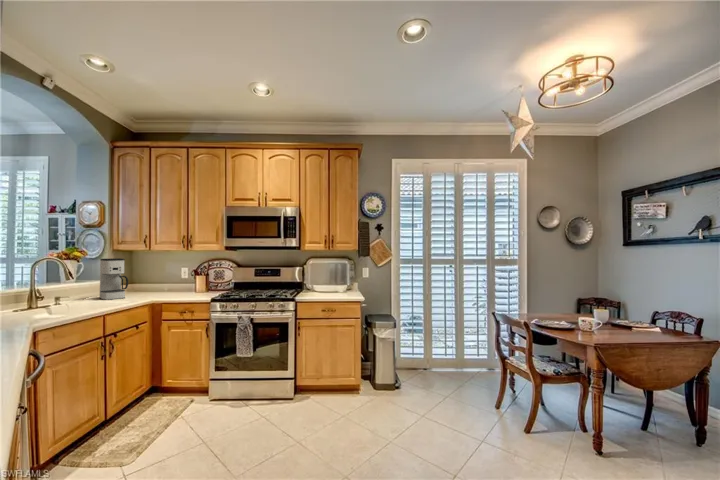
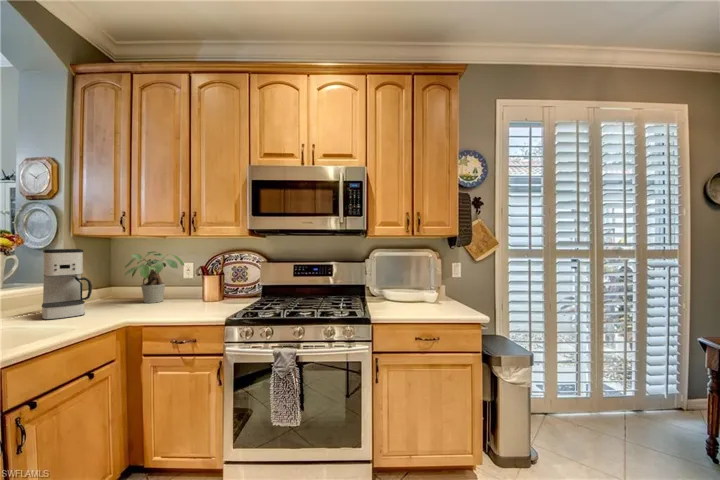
potted plant: none [145,260,182,293] -> present [125,251,184,303]

